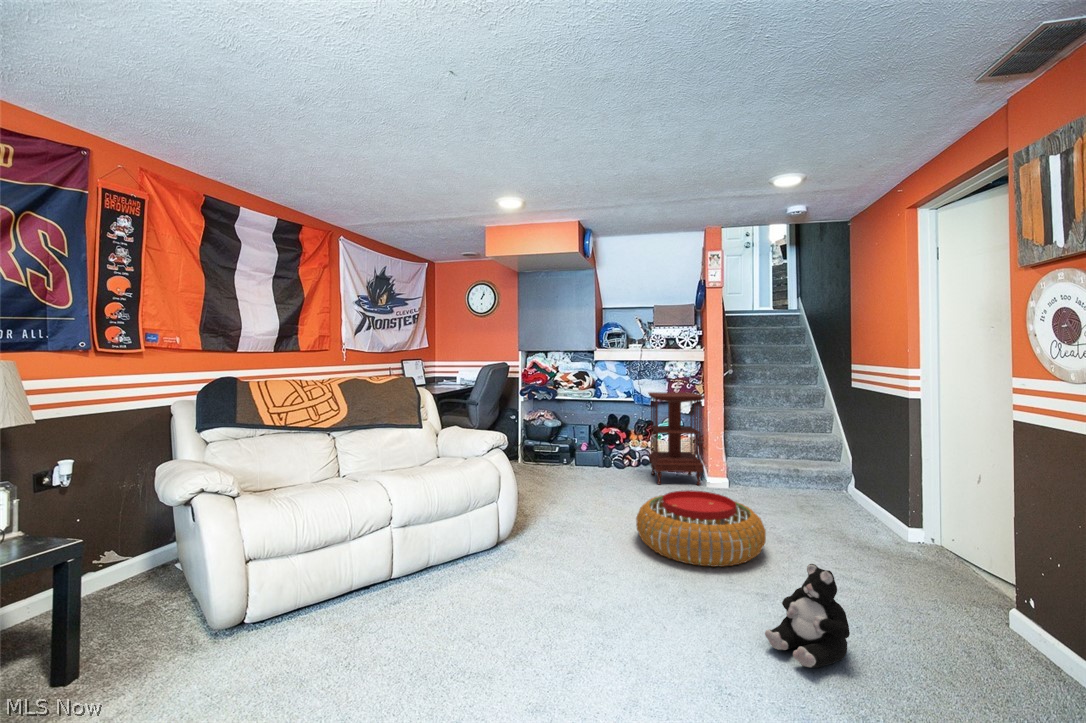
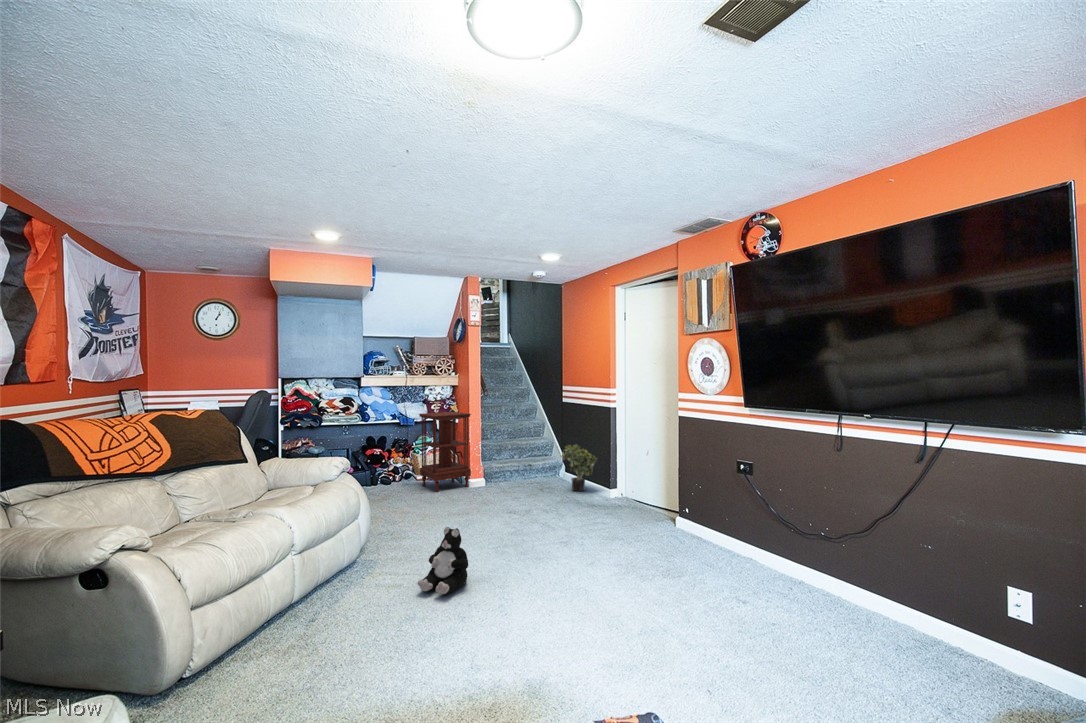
potted plant: none [822,452,891,525] -> present [562,445,596,491]
pouf: present [636,490,766,567] -> none [461,483,551,533]
plush toy: present [765,564,850,668] -> present [418,527,468,595]

